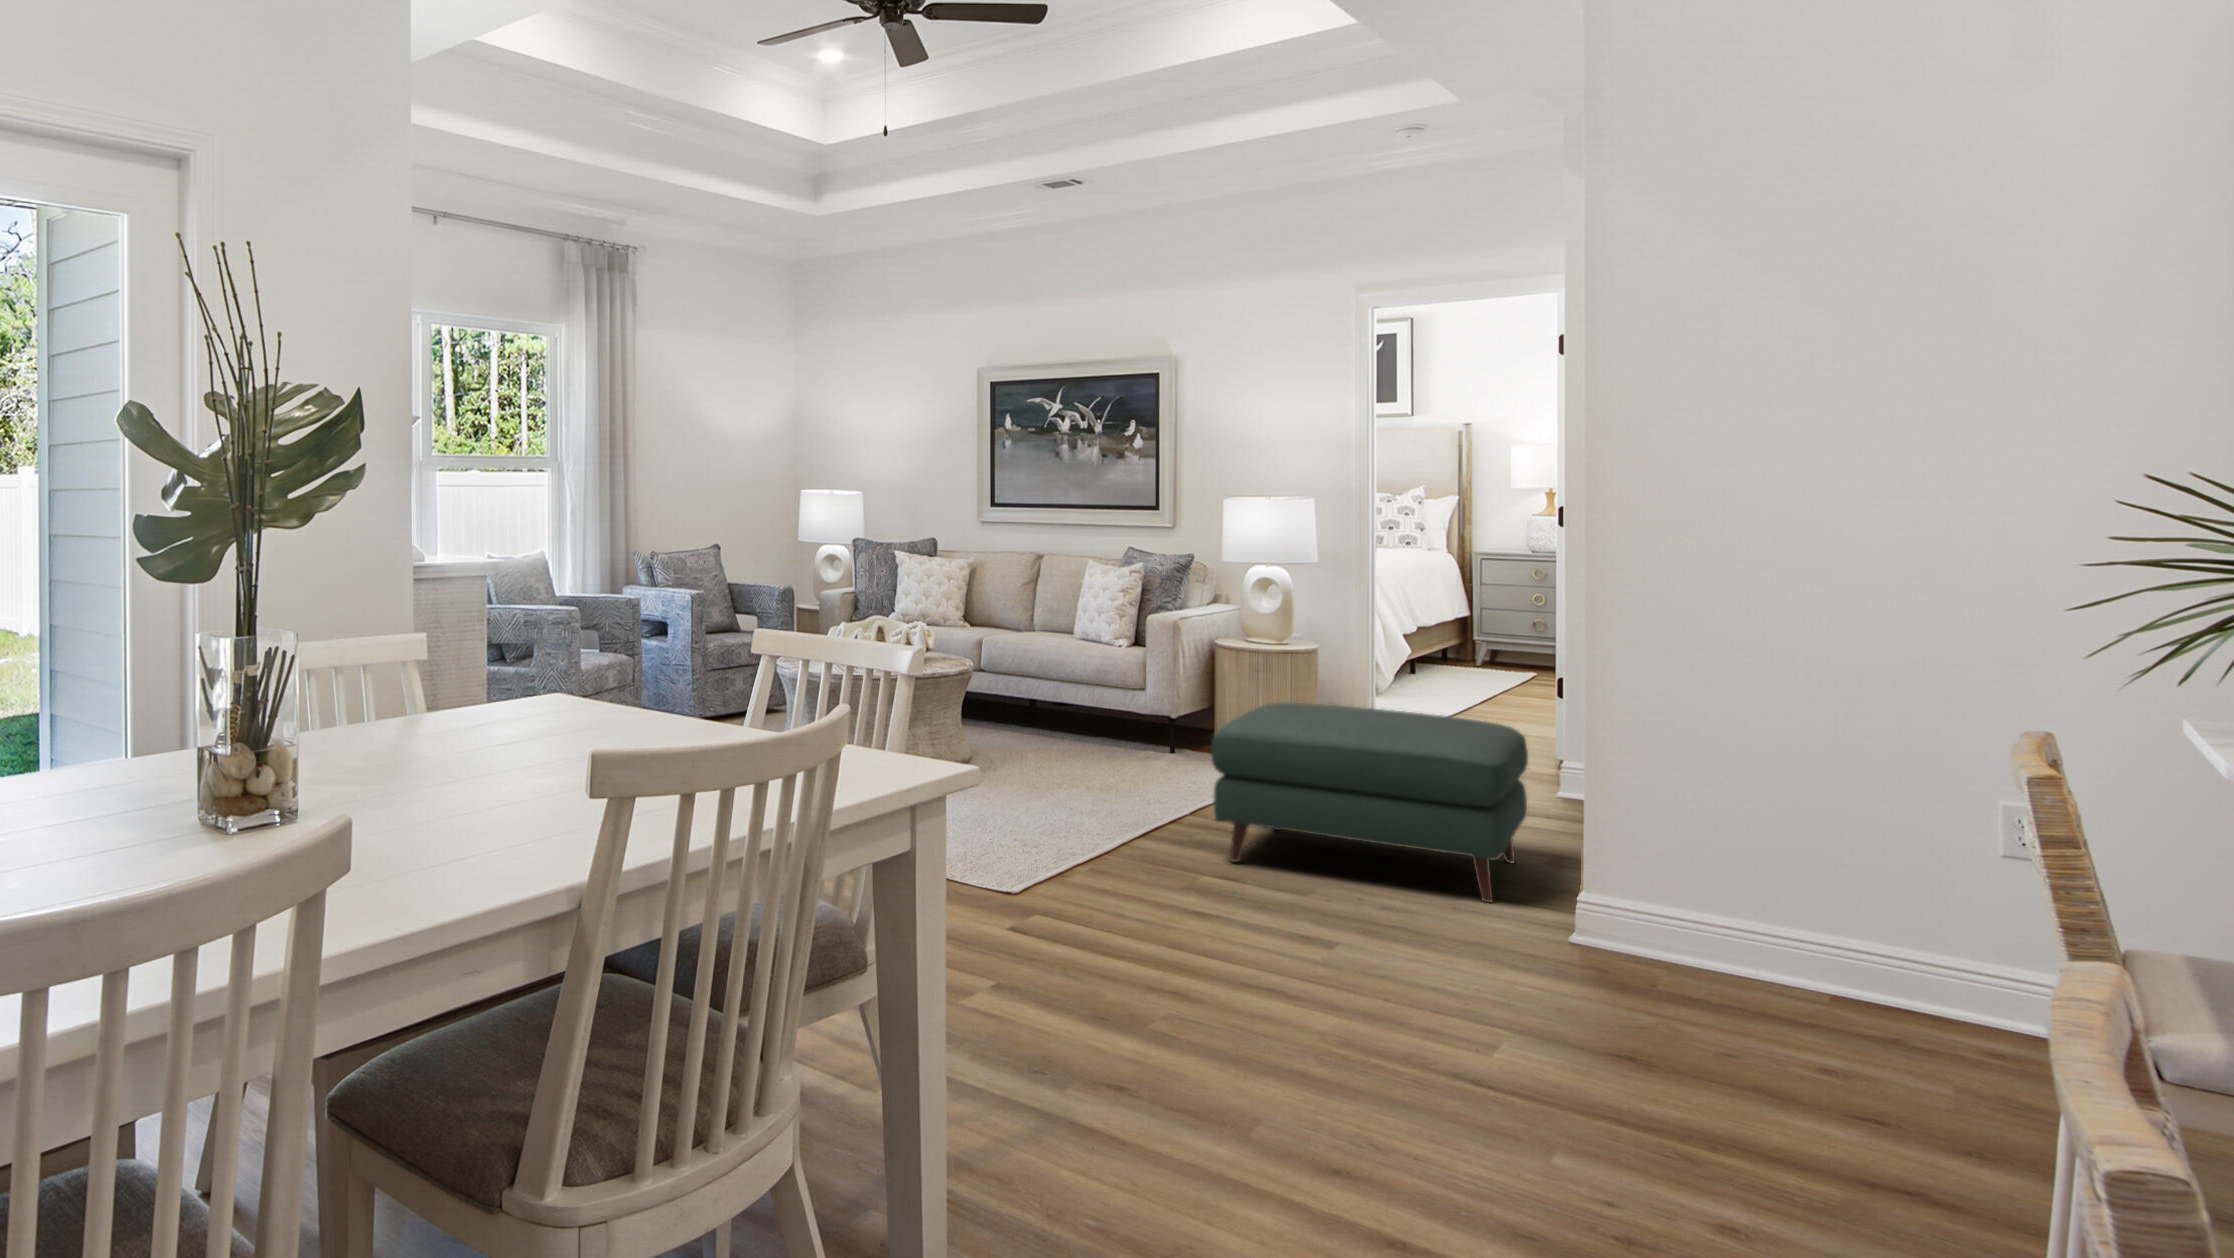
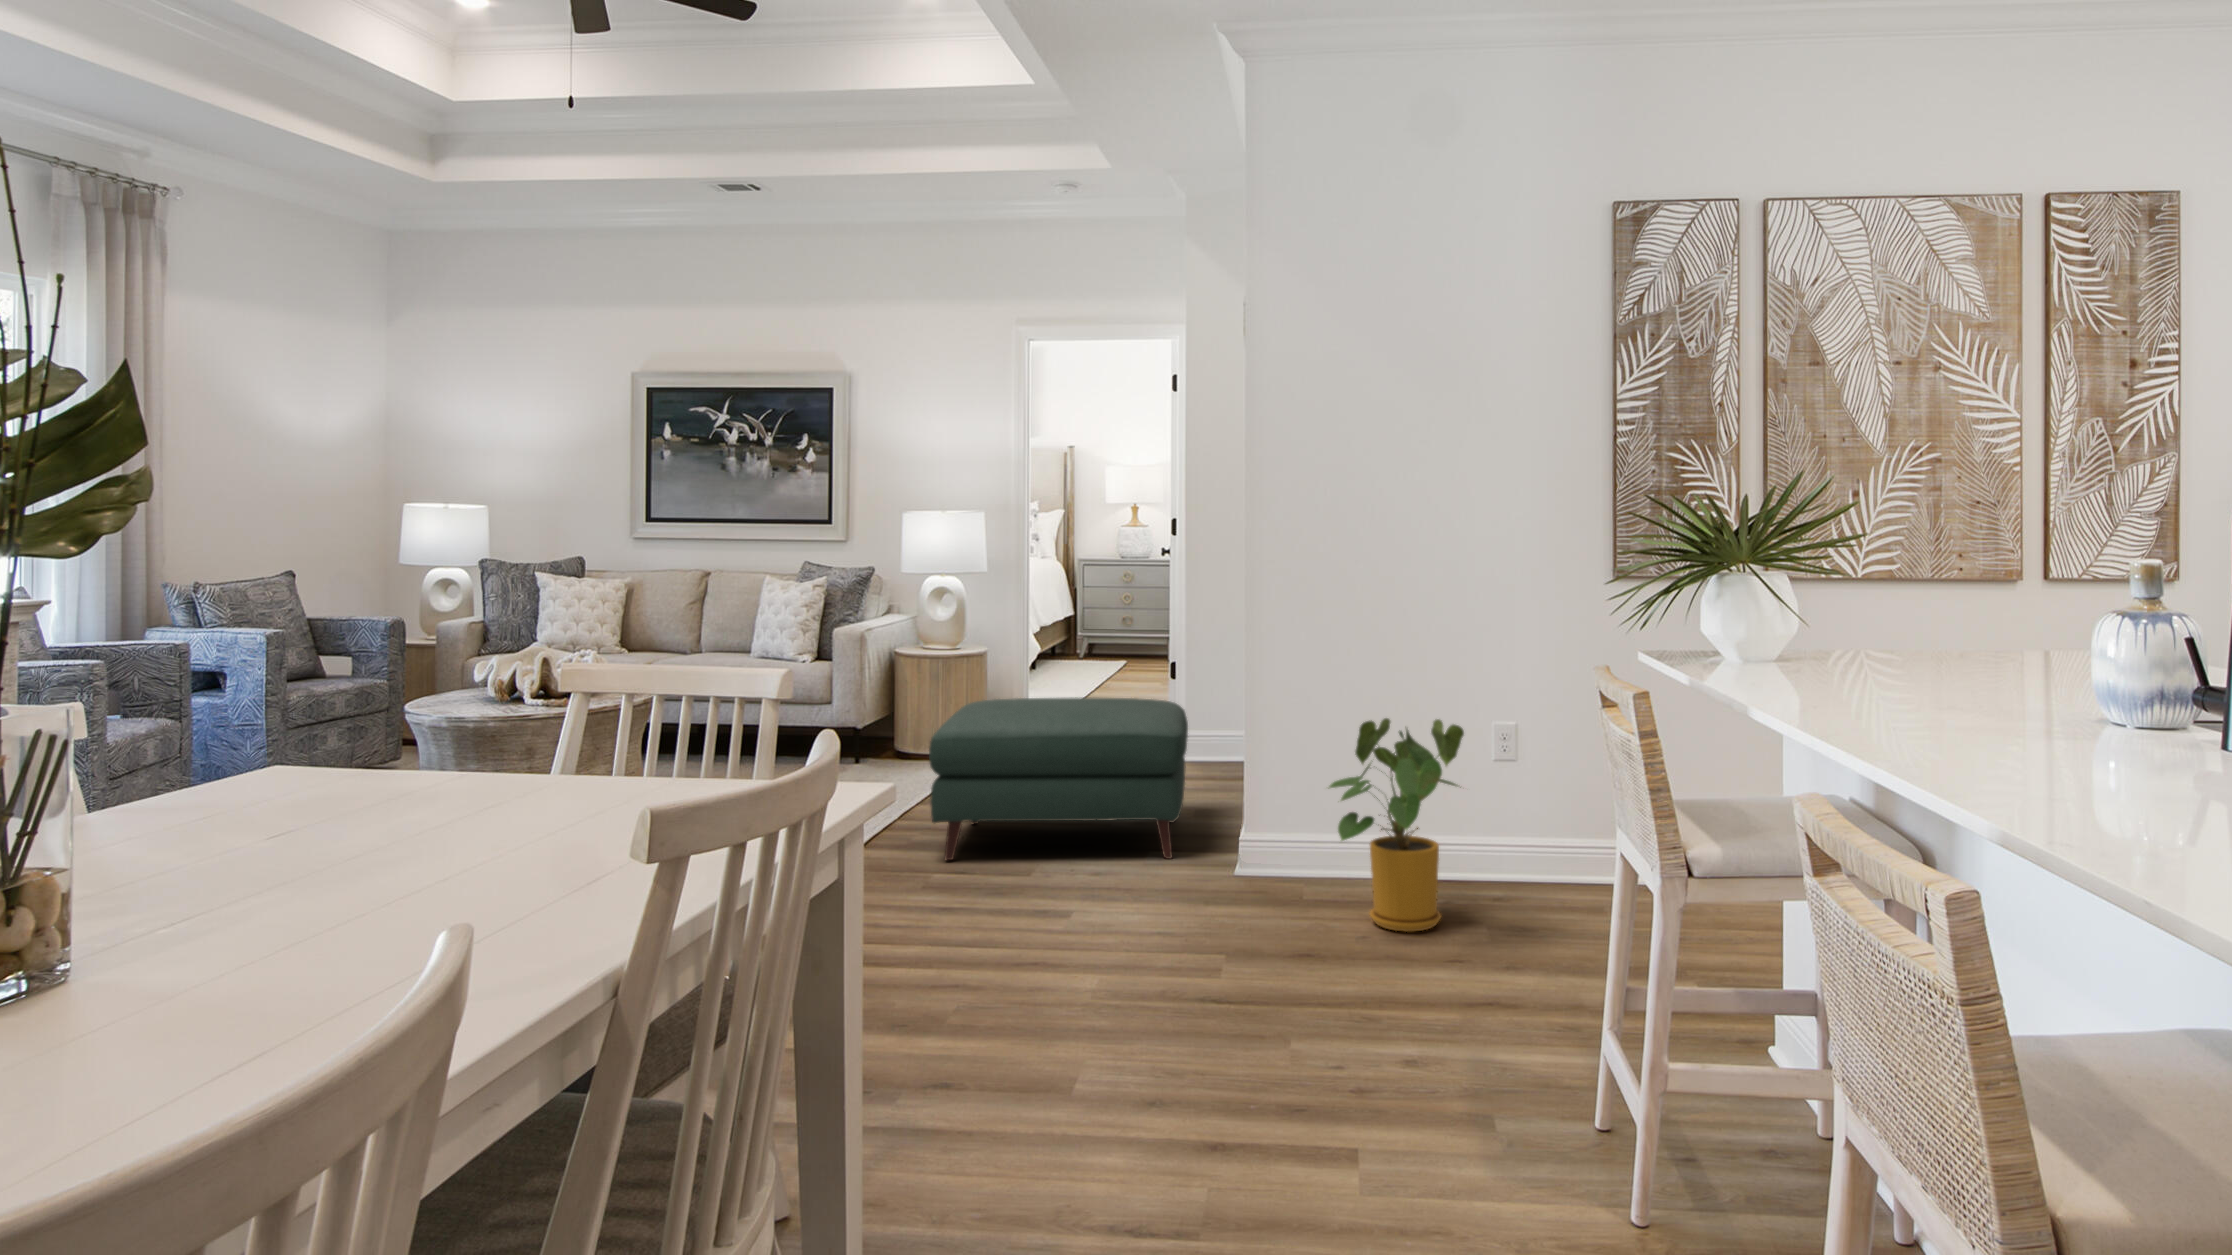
house plant: none [1653,776,1890,1049] -> present [1329,718,1464,932]

